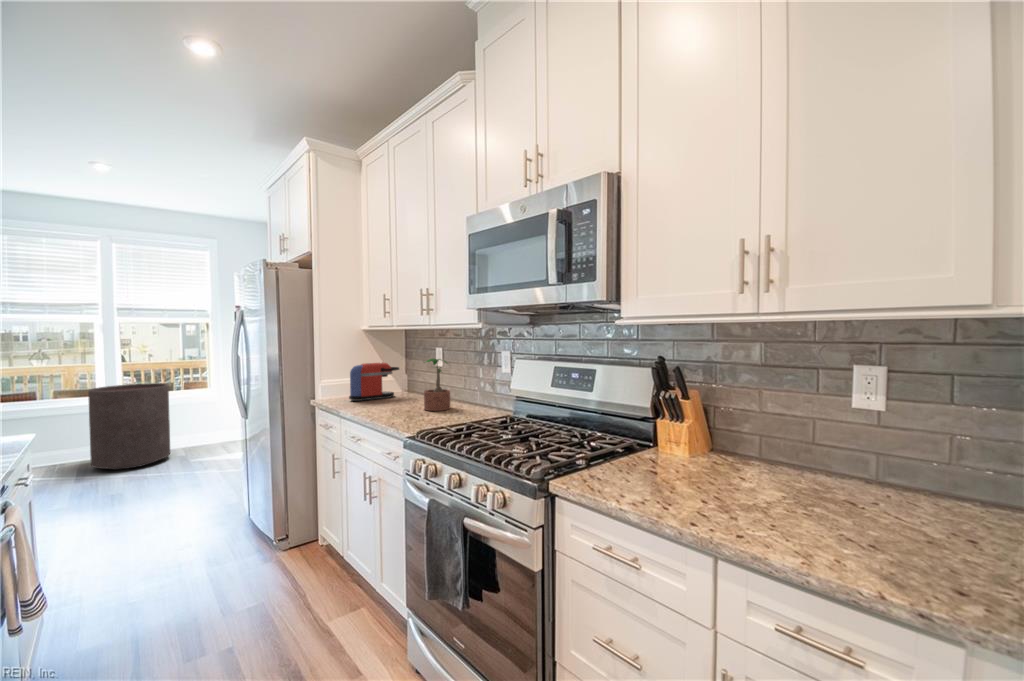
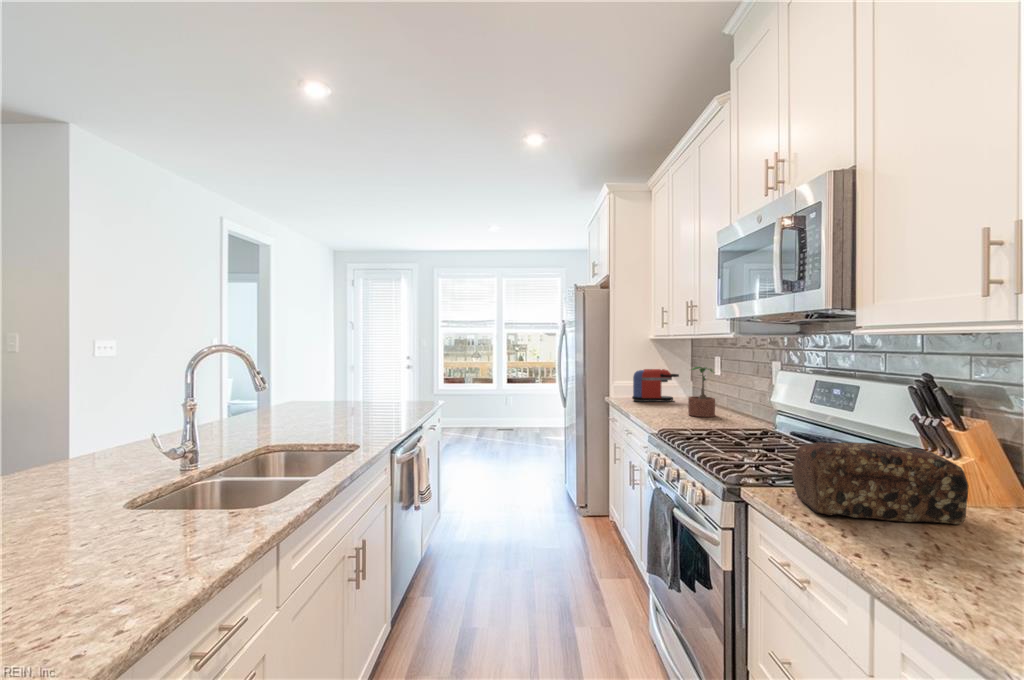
trash can: present [88,383,170,469] -> none [487,377,530,435]
bread loaf: none [595,419,713,492] -> present [792,442,968,524]

